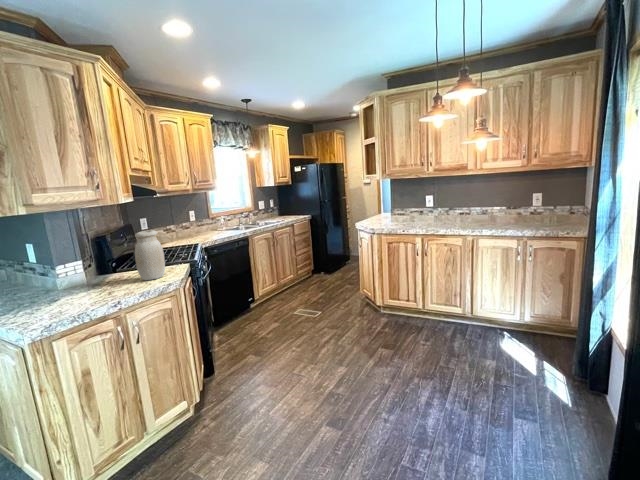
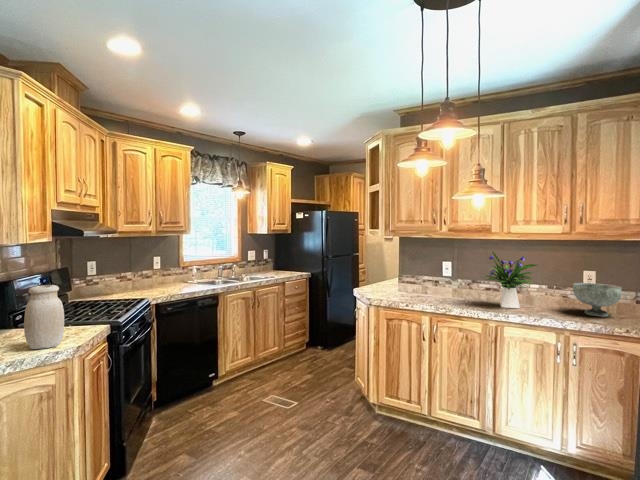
flower arrangement: none [458,184,502,226] -> present [486,252,537,308]
decorative bowl: none [527,203,562,226] -> present [573,283,621,316]

